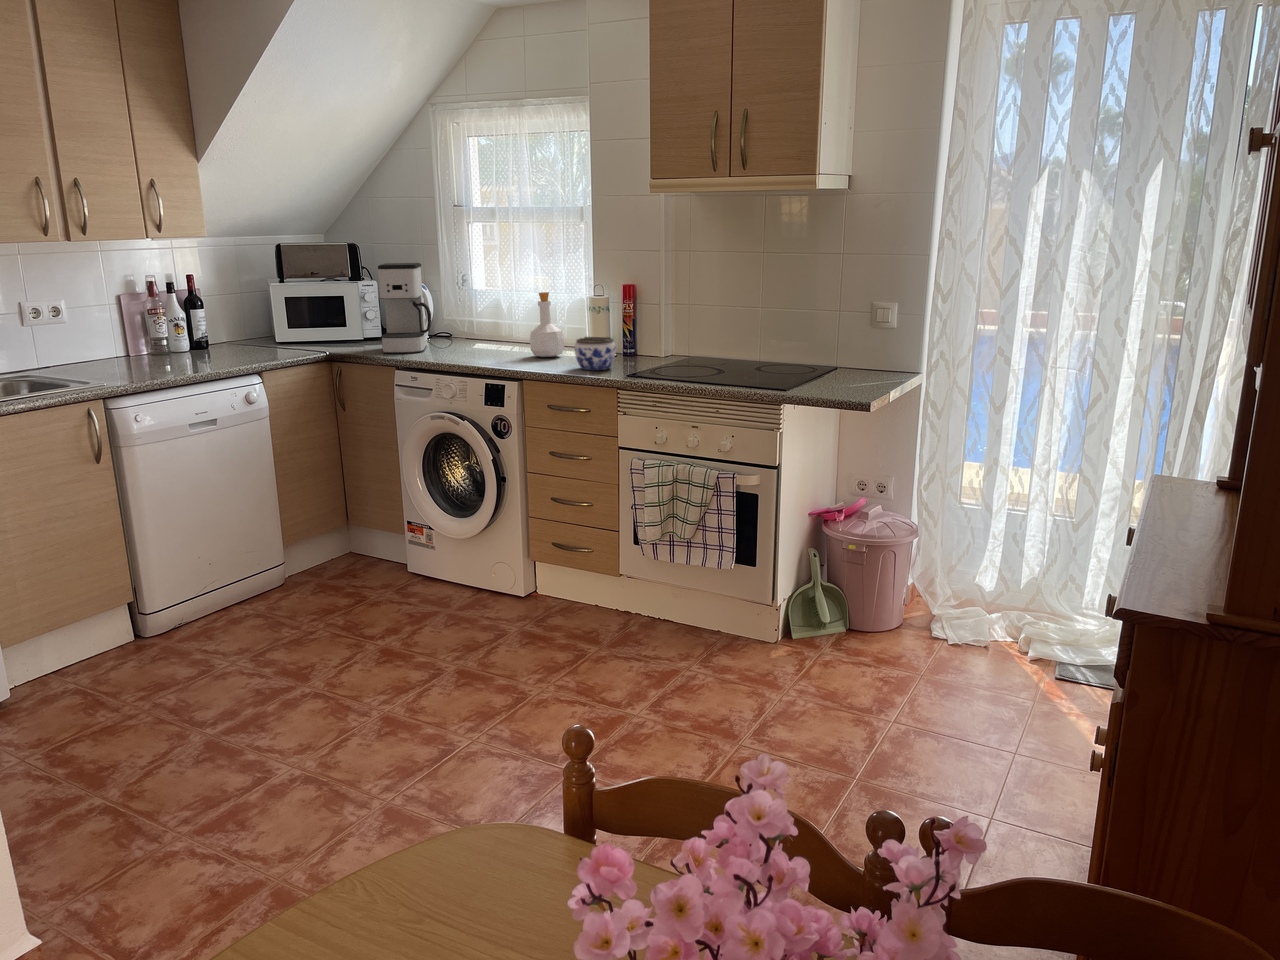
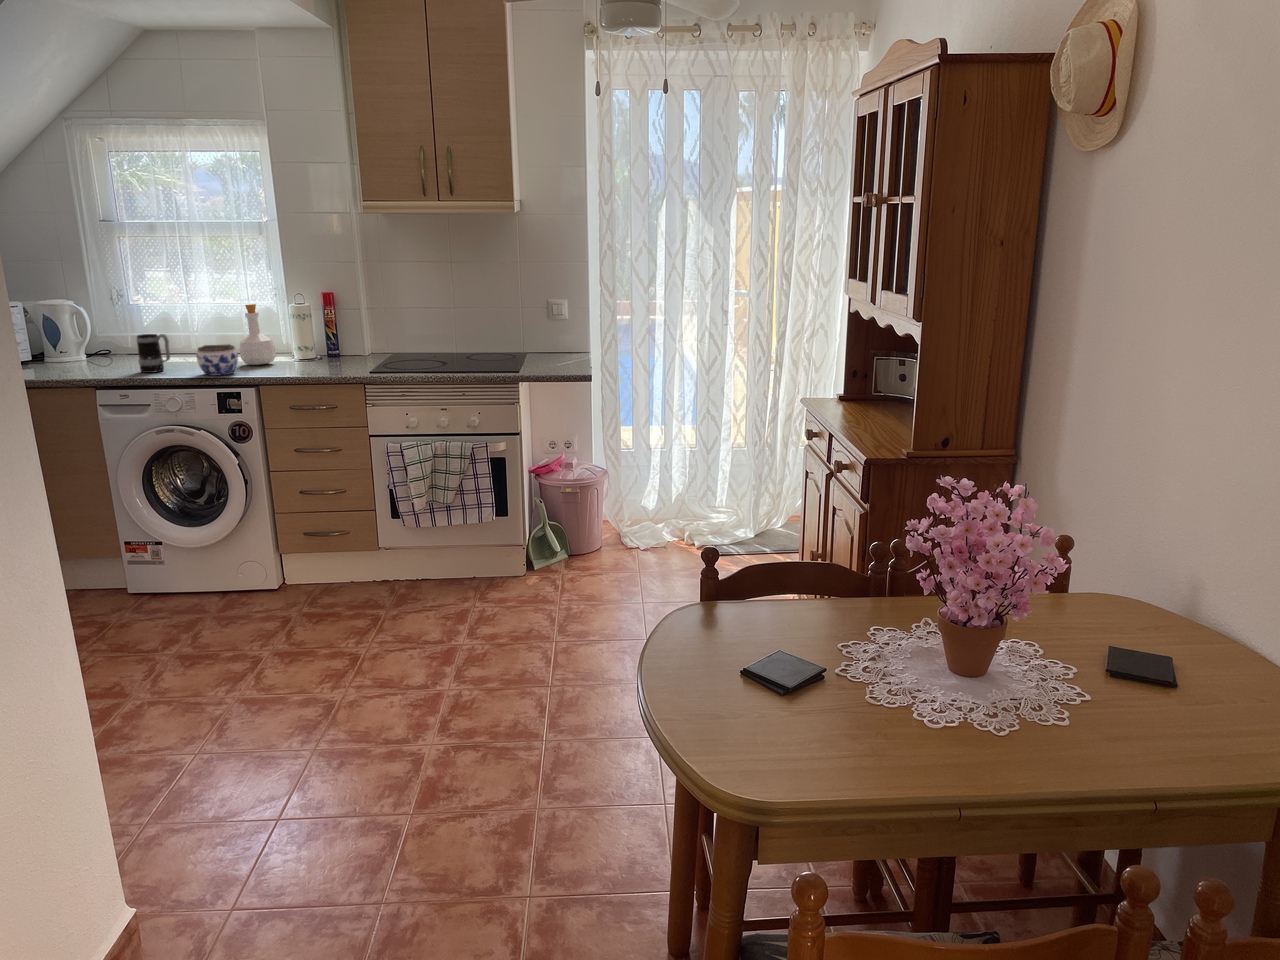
coffee maker: present [378,263,431,353] -> none [48,280,117,375]
mug: none [436,318,462,357] -> present [137,334,170,373]
jar: present [574,337,616,371] -> present [196,344,238,376]

